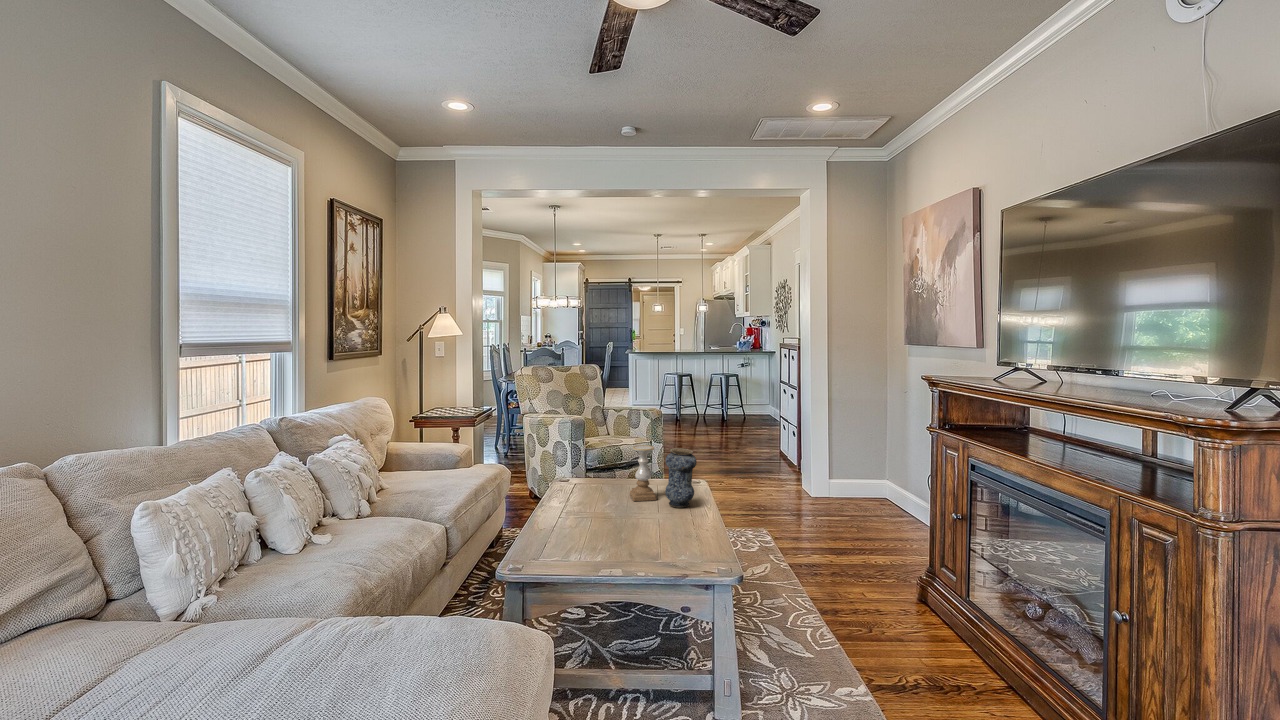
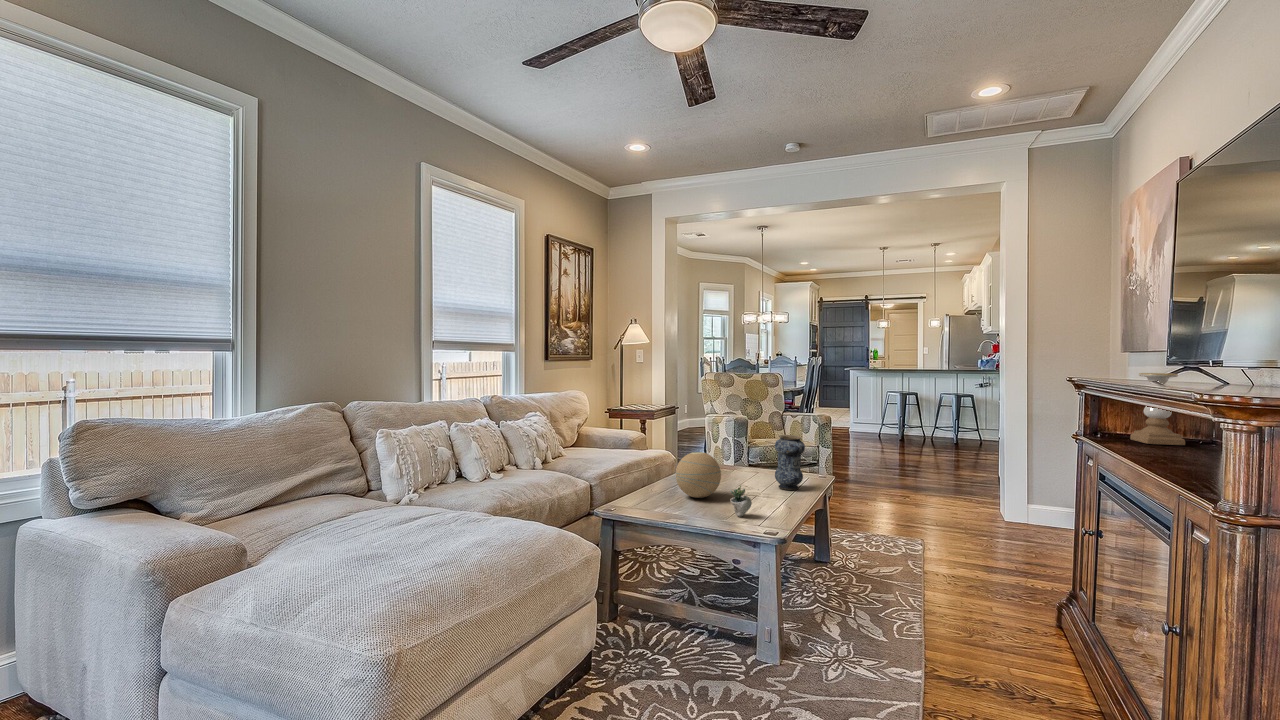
candle holder: present [630,445,656,501] -> present [1130,373,1185,445]
decorative orb: none [575,480,627,534] -> present [676,452,721,498]
succulent plant: none [658,520,699,555] -> present [730,485,759,517]

